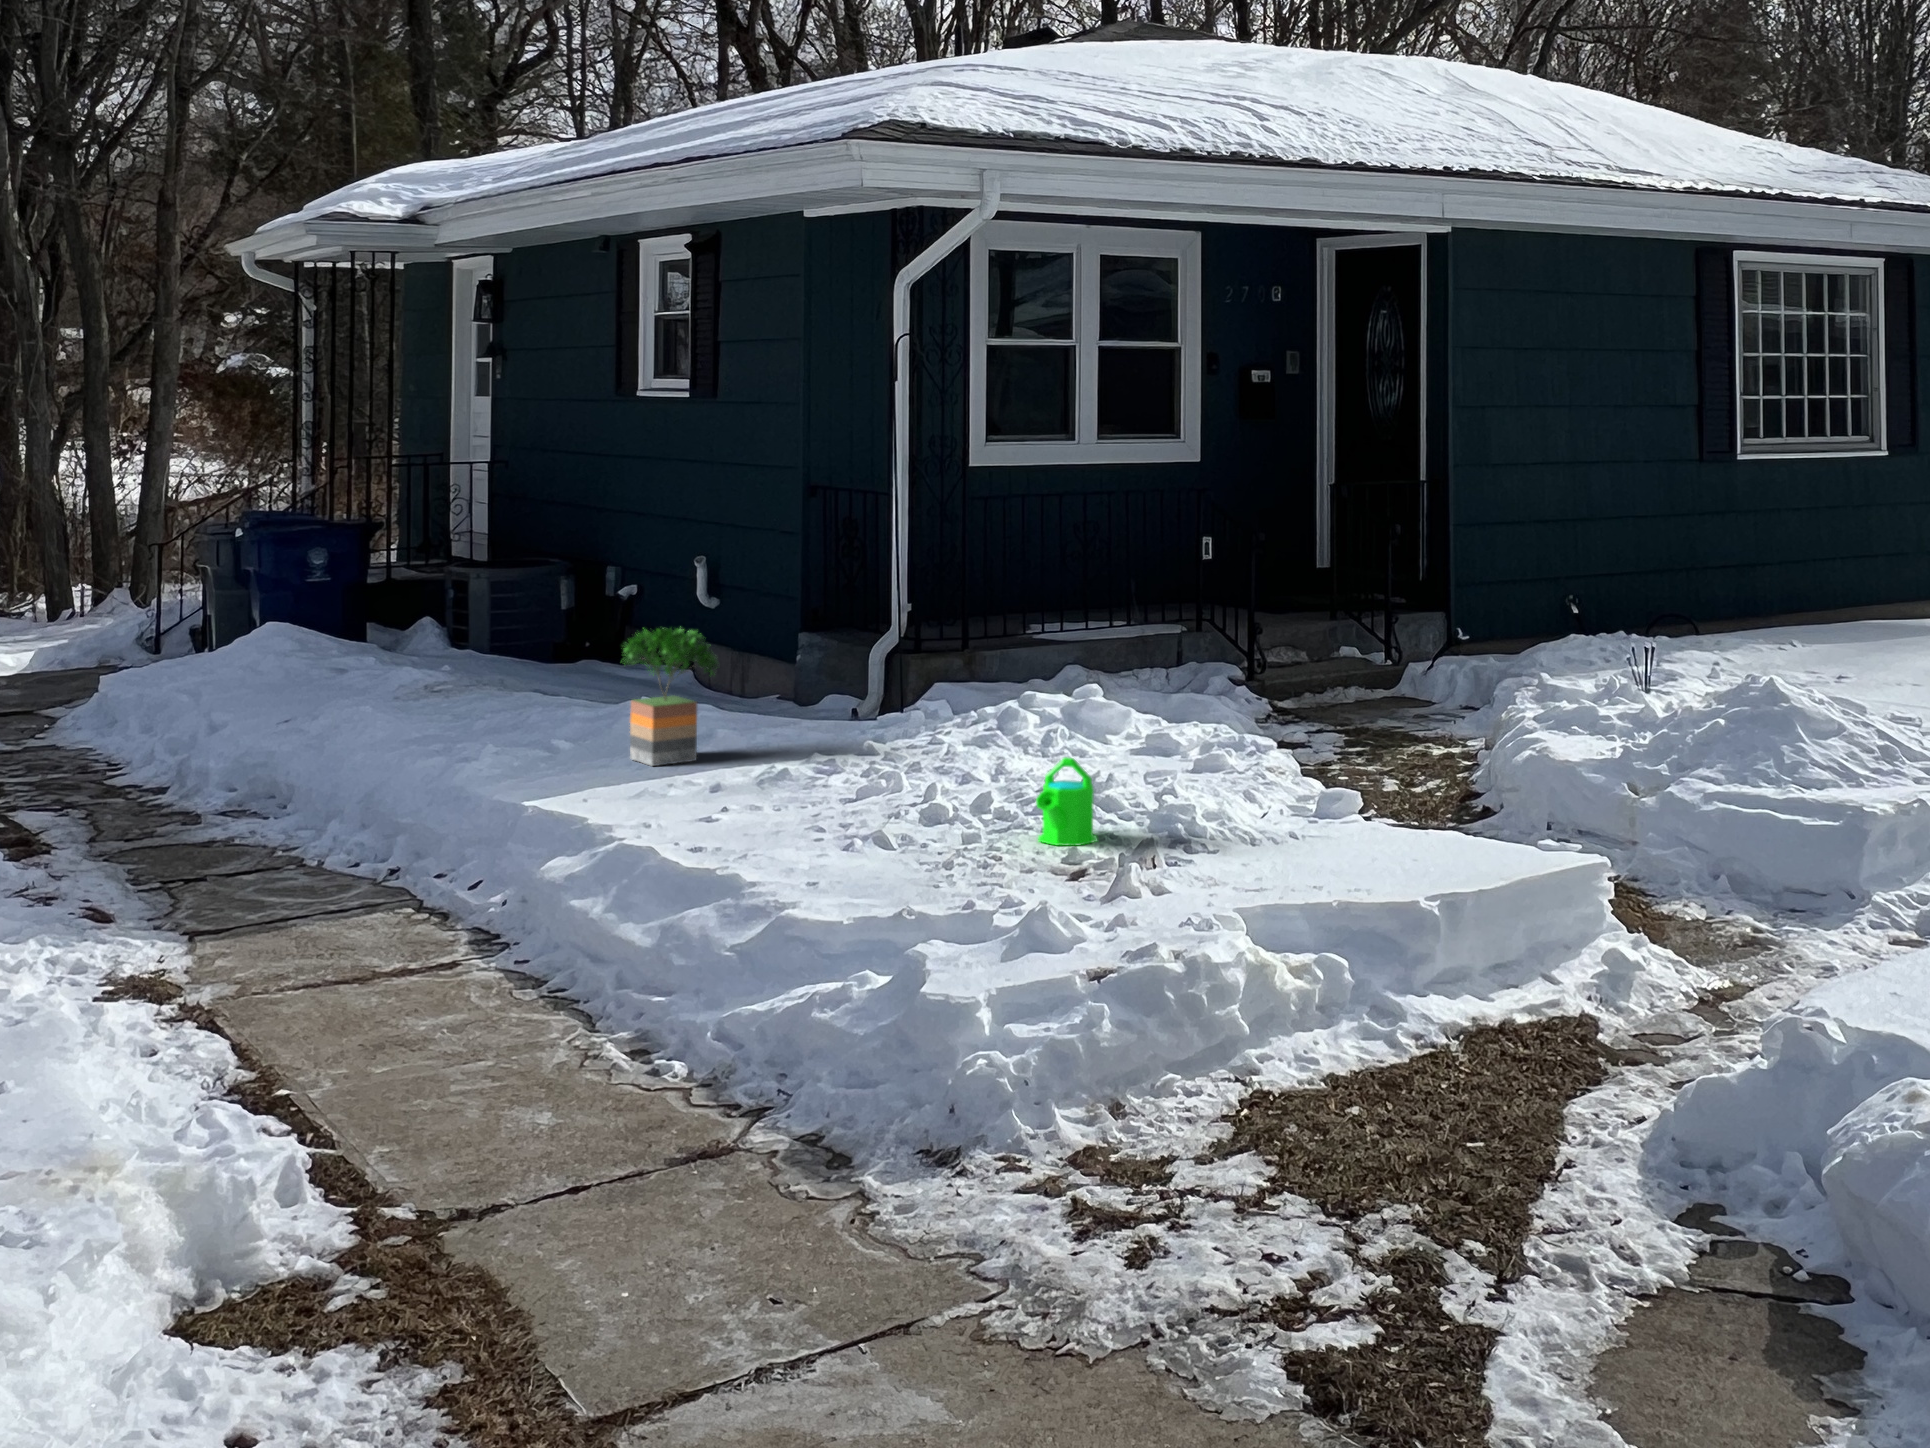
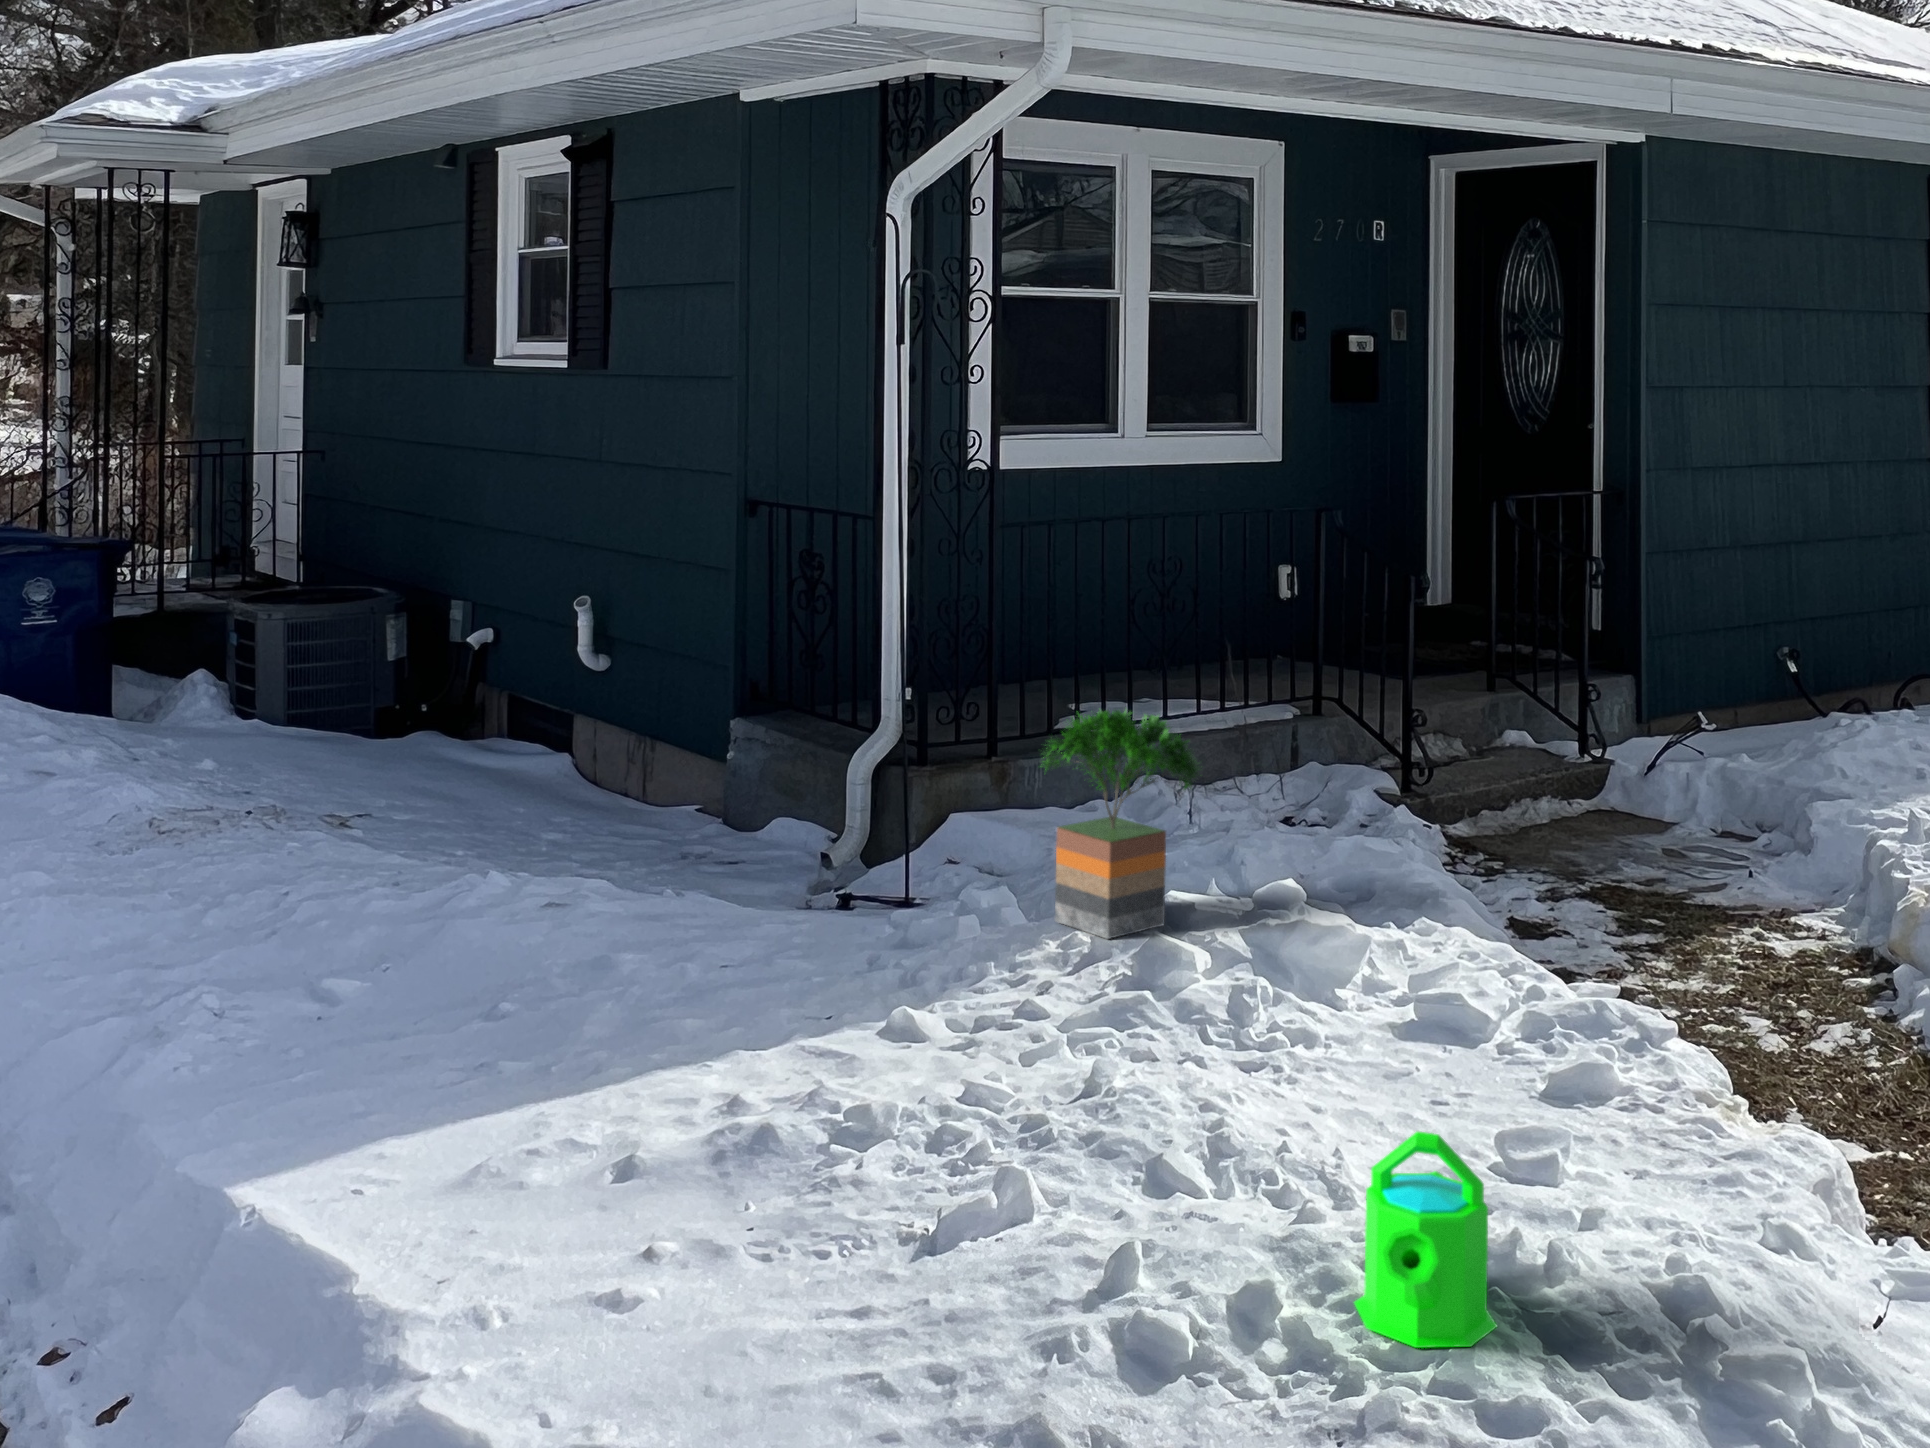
potted tree: present [624,628,719,766] -> present [1040,710,1202,939]

